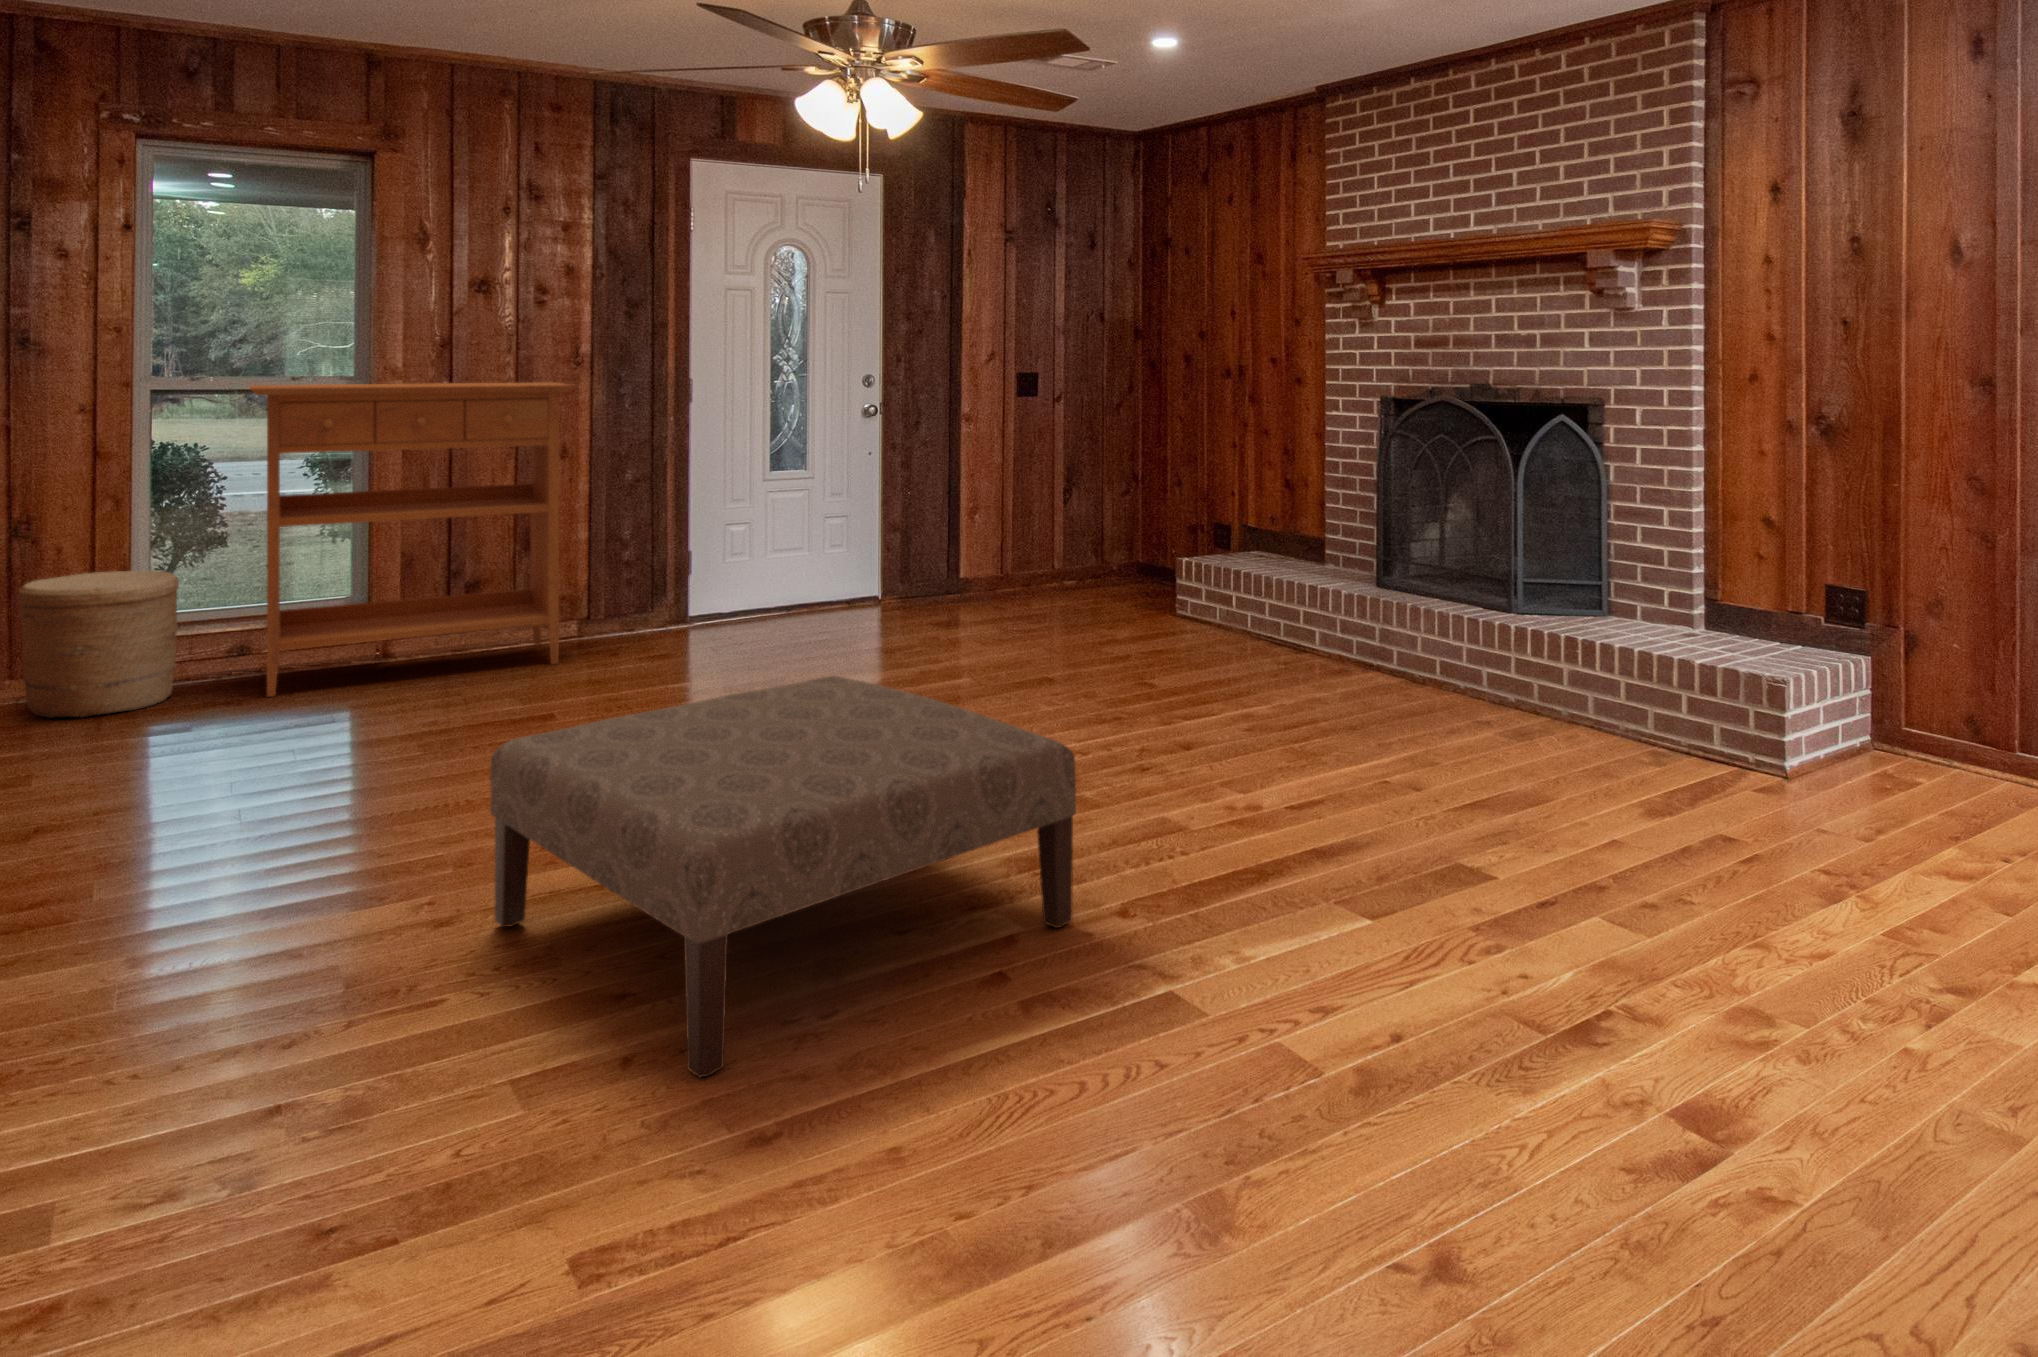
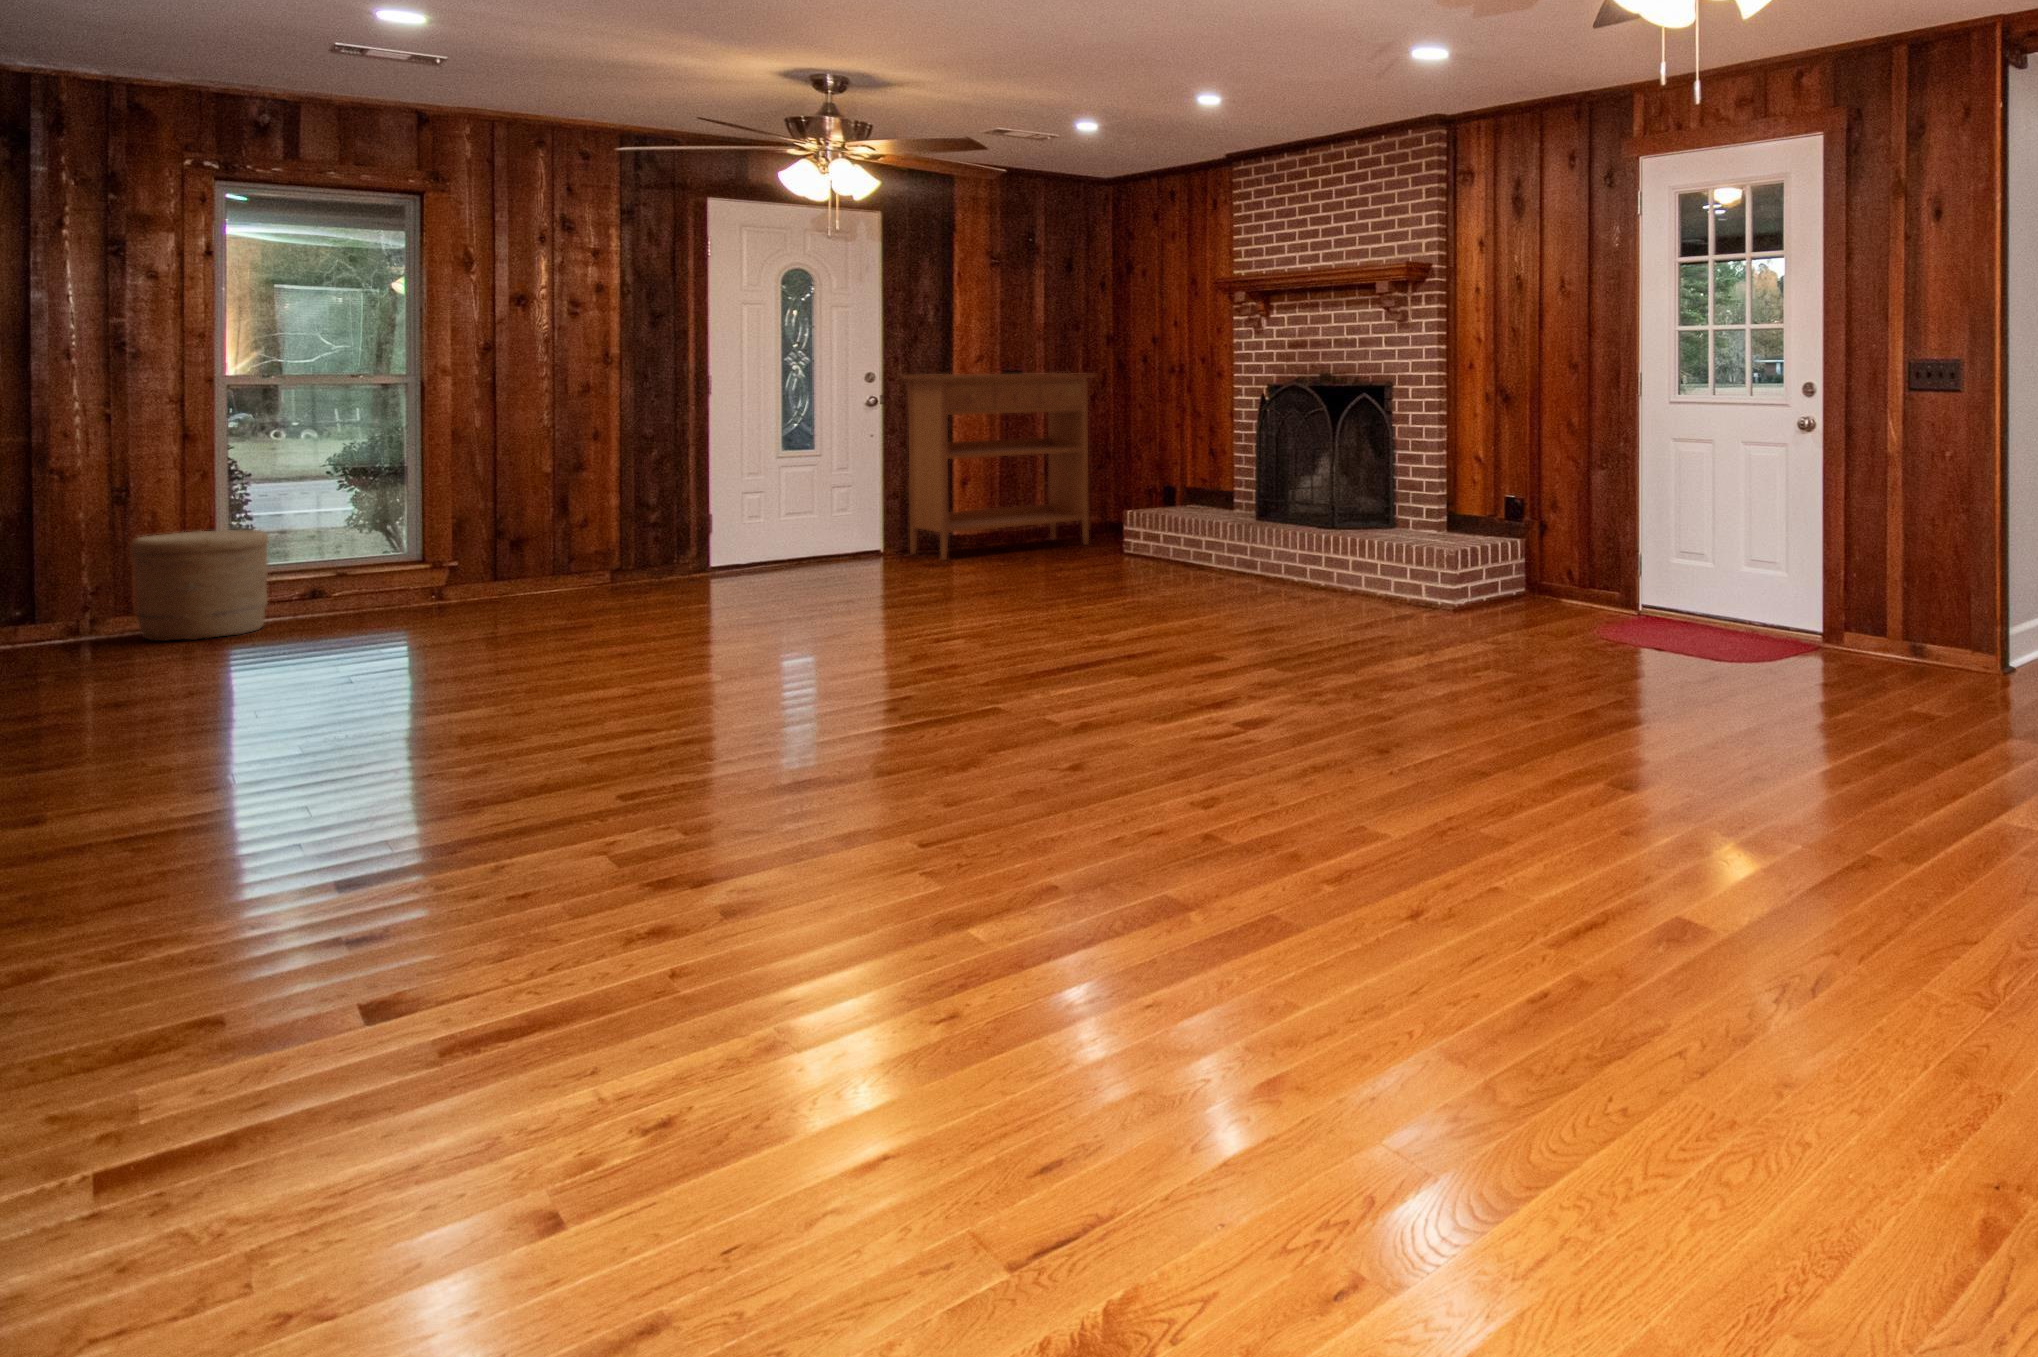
console table: present [250,383,574,697] -> present [902,373,1096,560]
ottoman: present [490,676,1076,1077] -> none [583,559,961,732]

